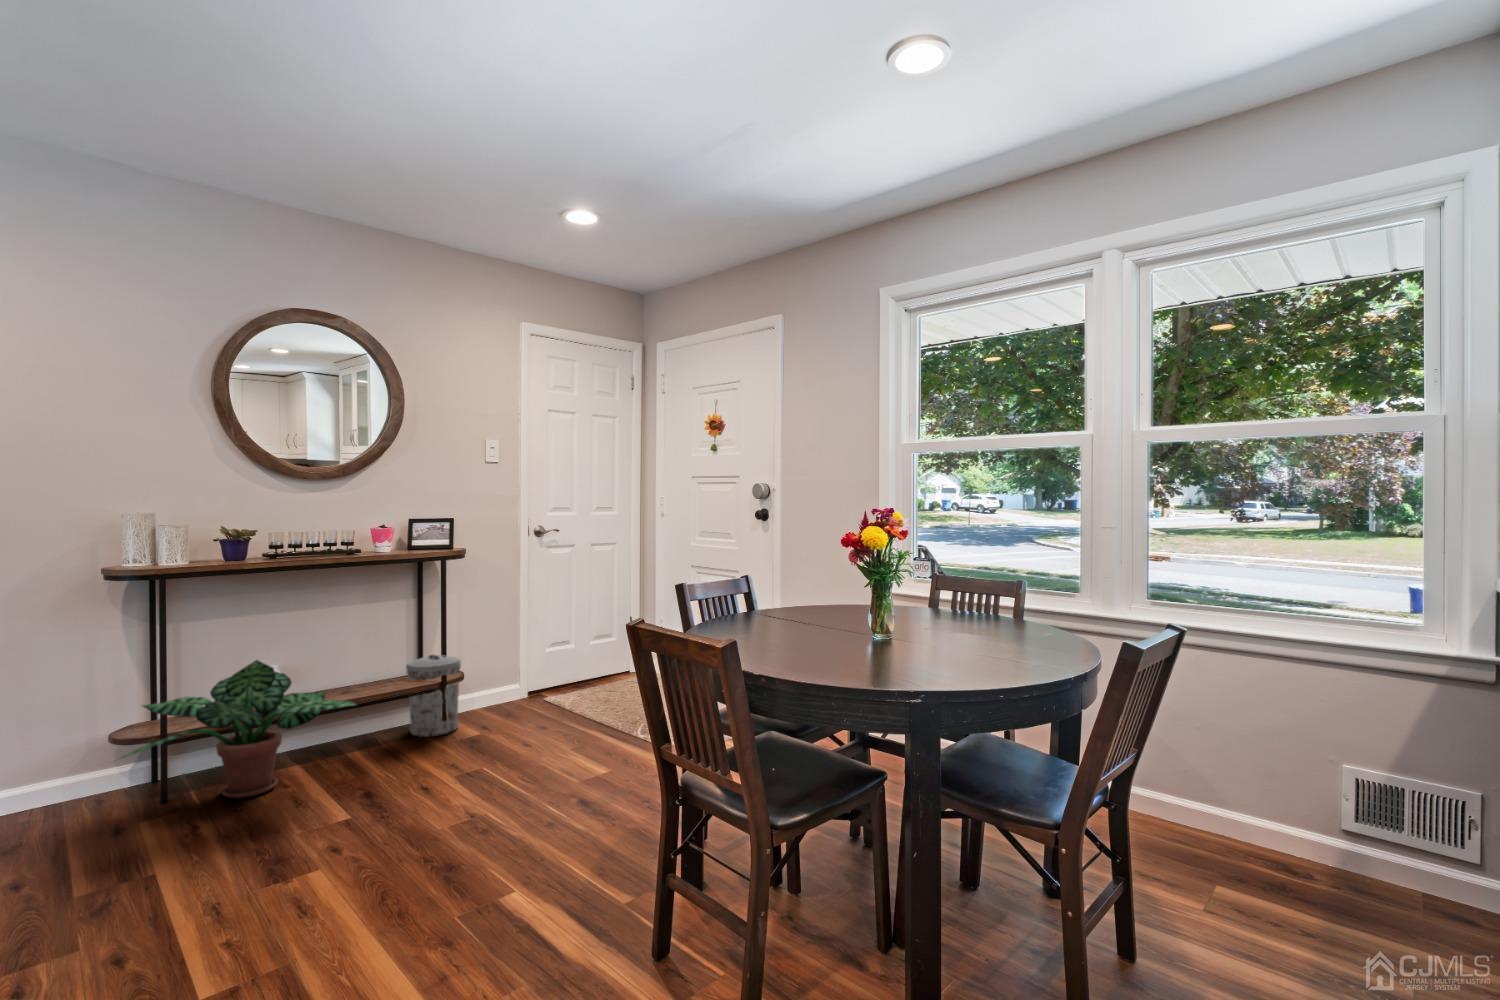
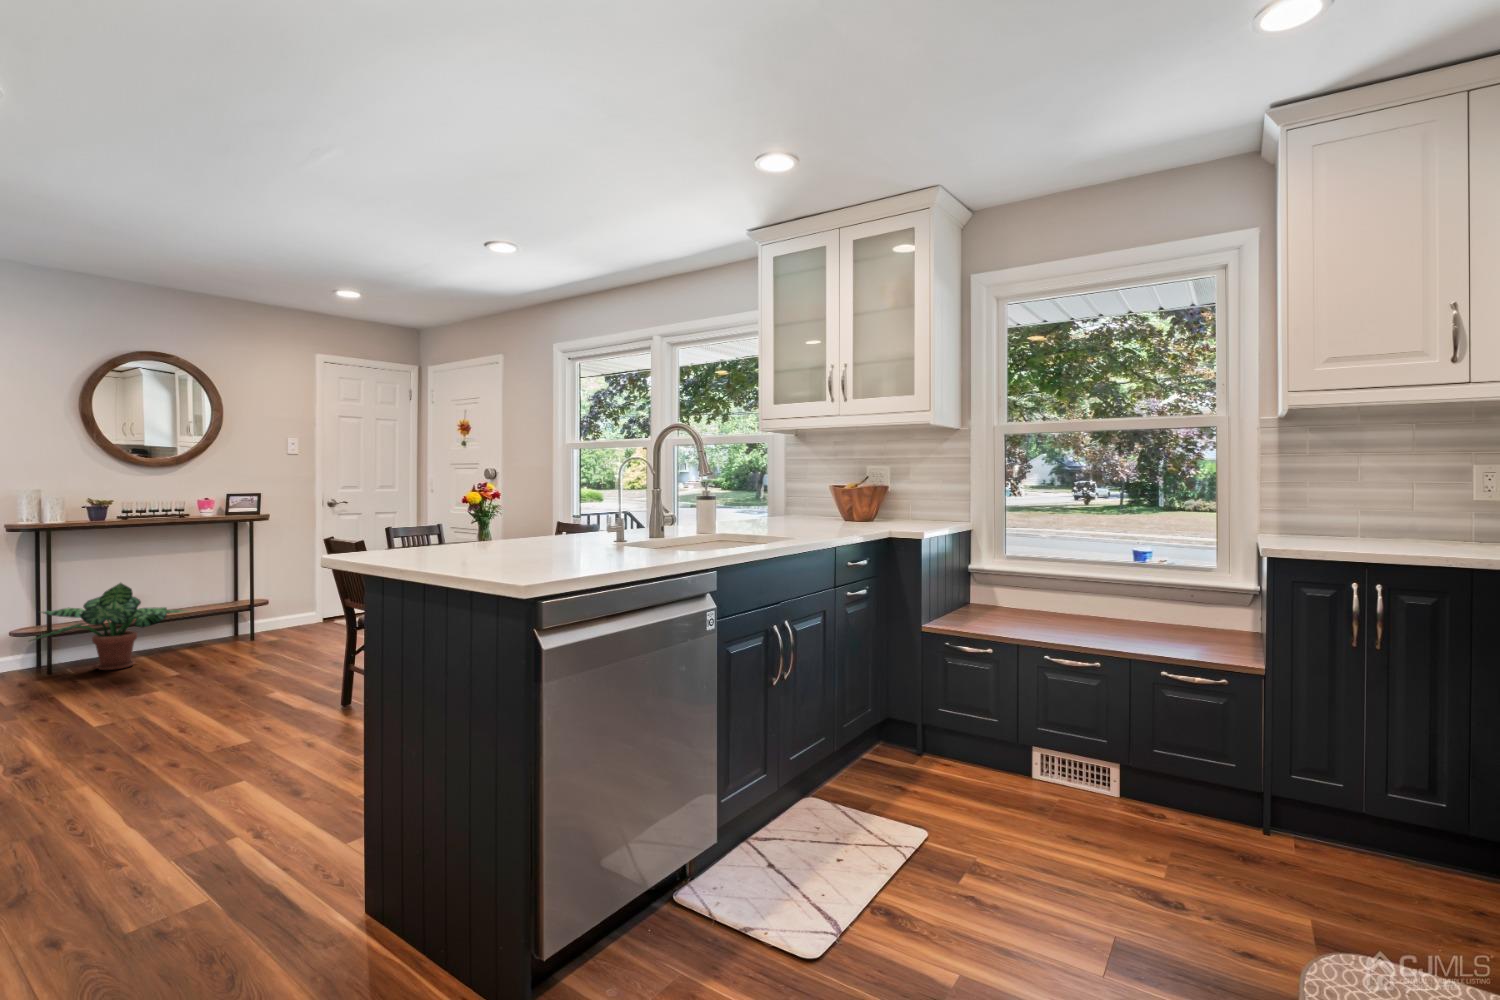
trash can: present [406,655,461,737] -> none [225,588,267,643]

